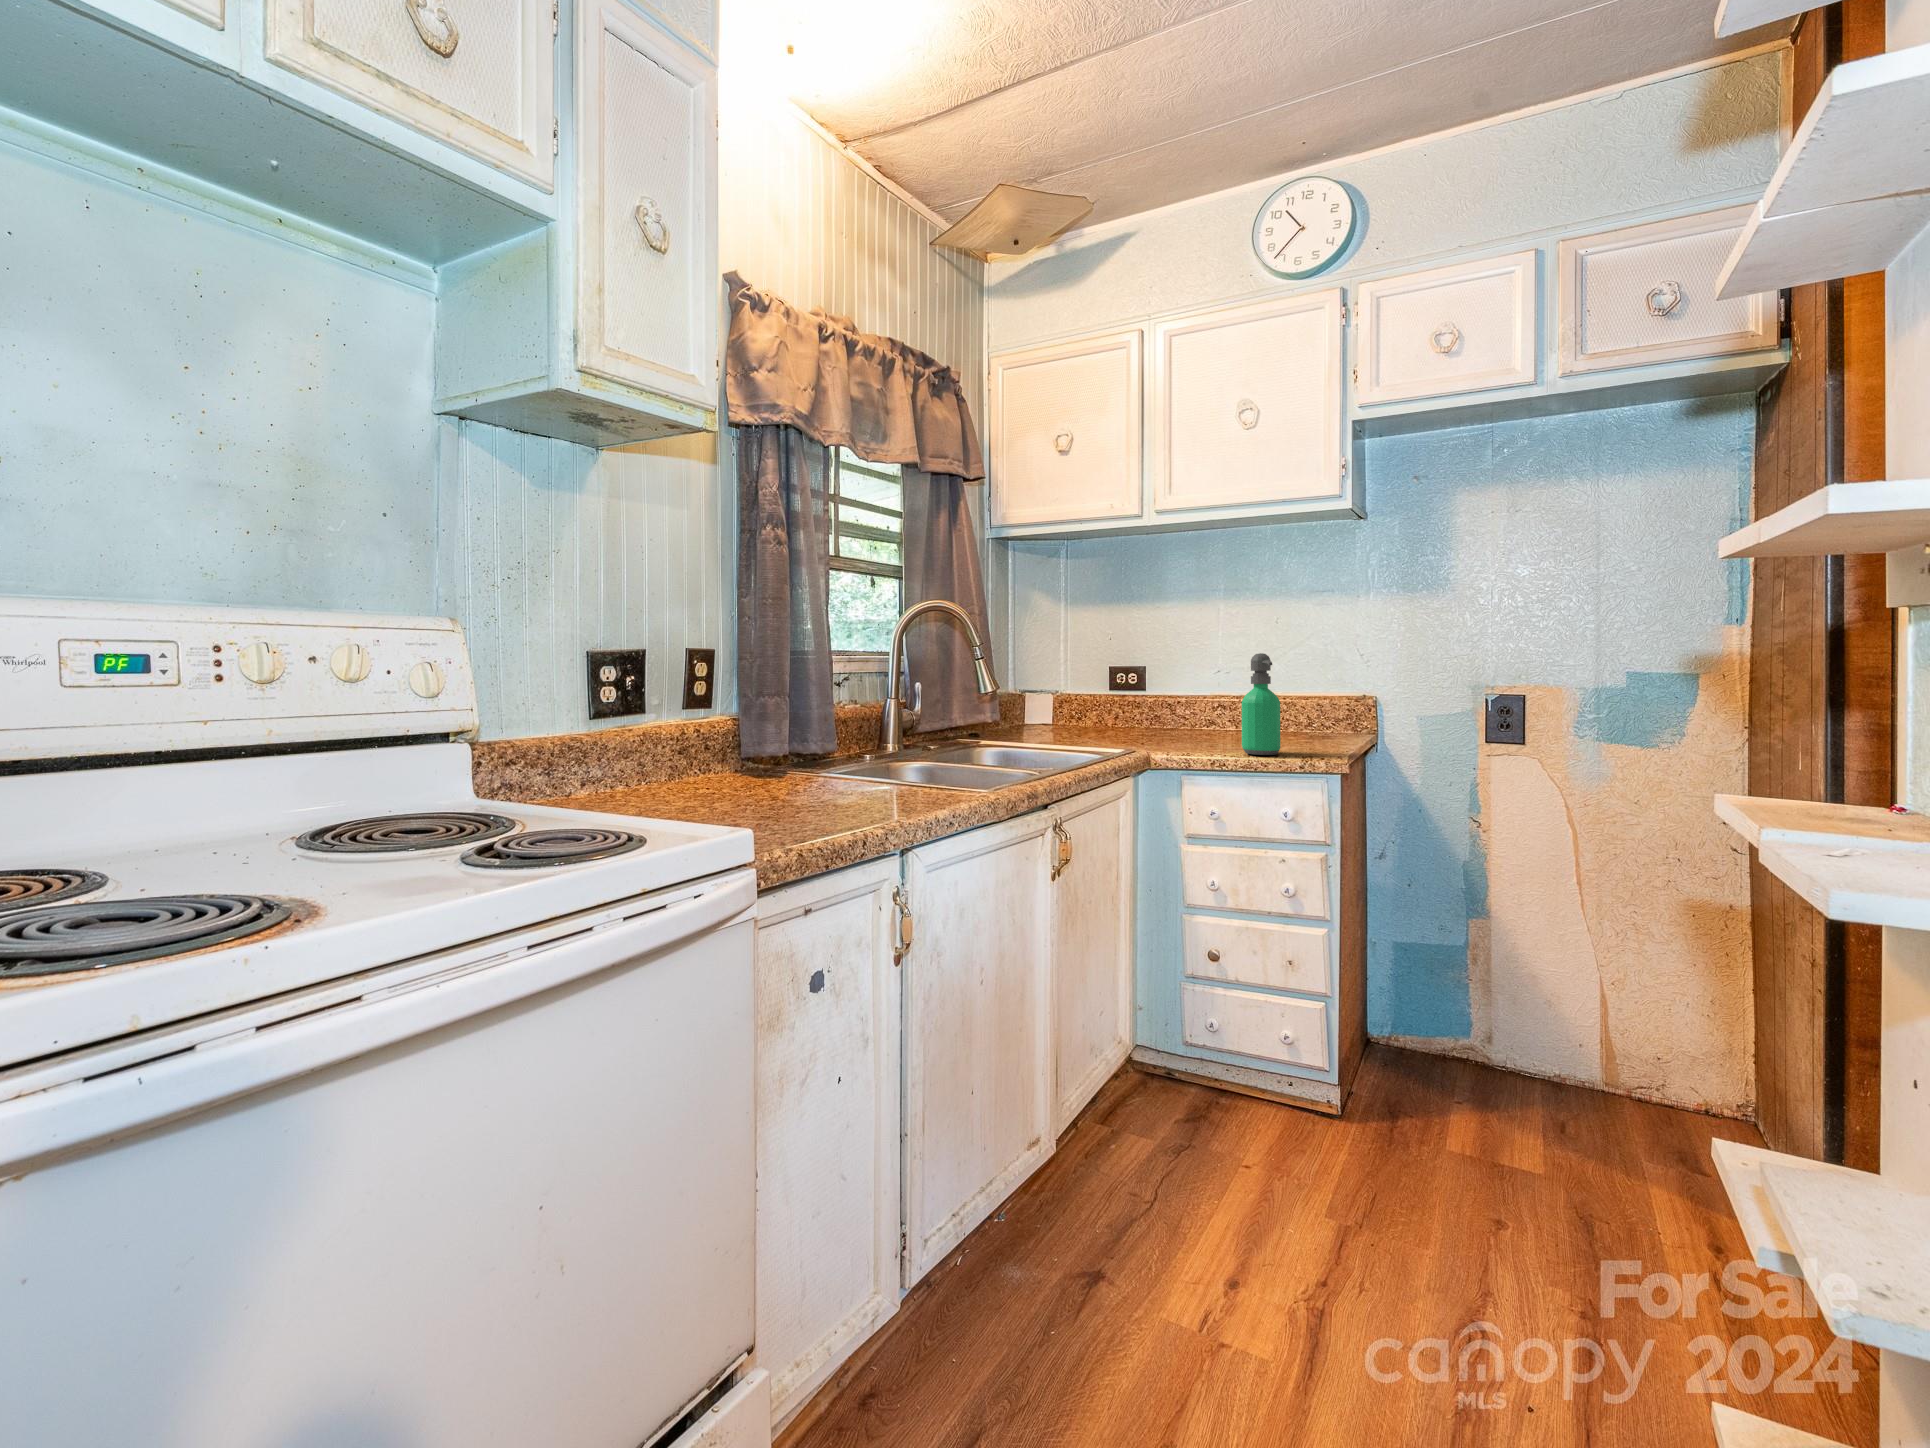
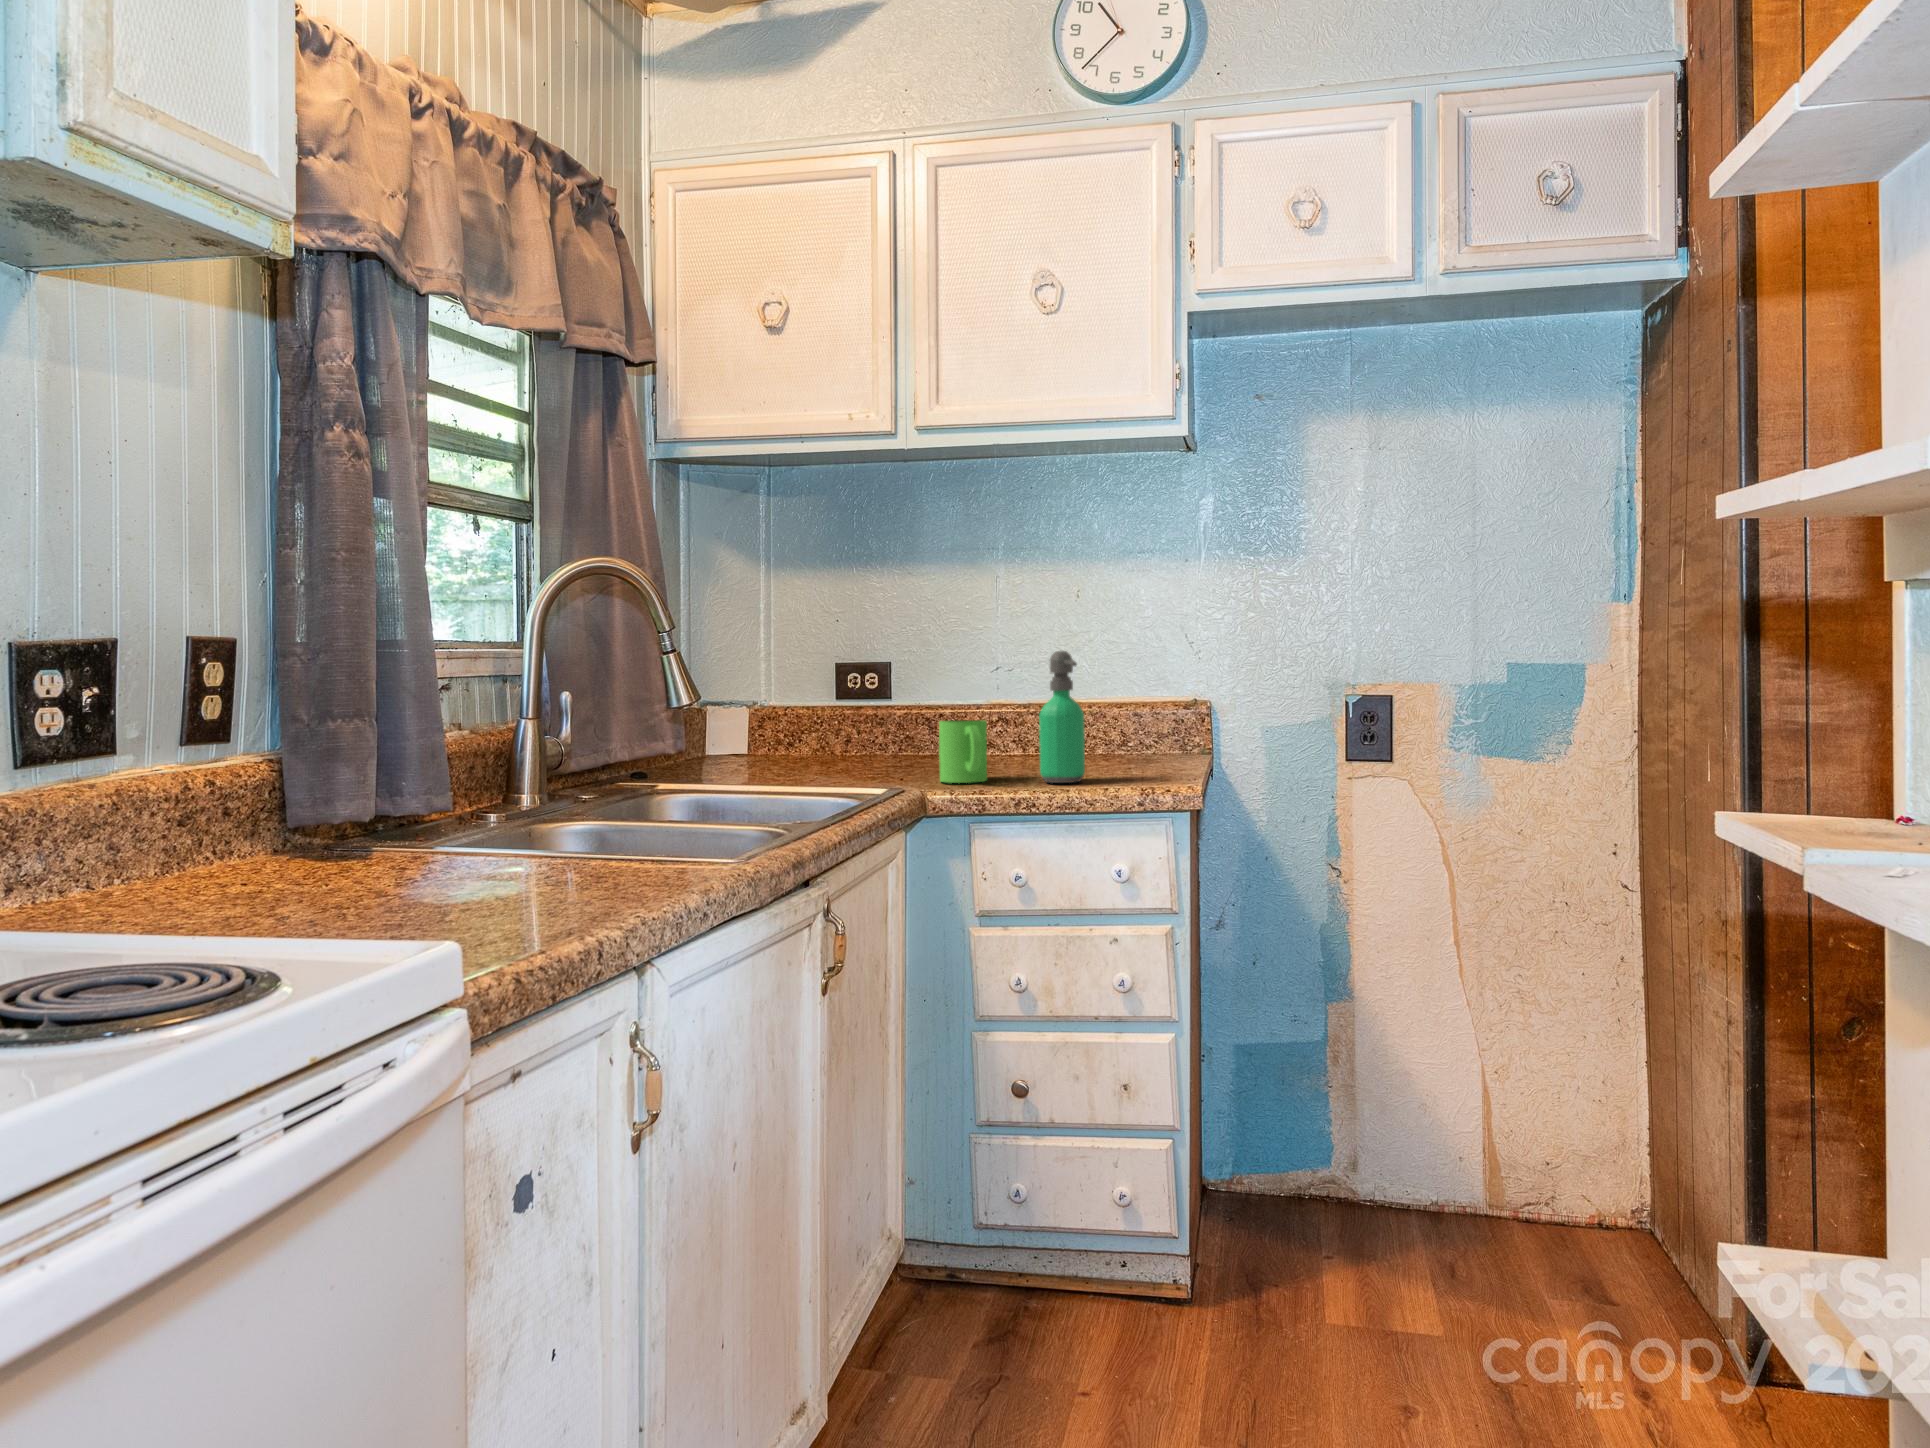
mug: none [1164,705,1201,750] -> present [939,720,987,783]

